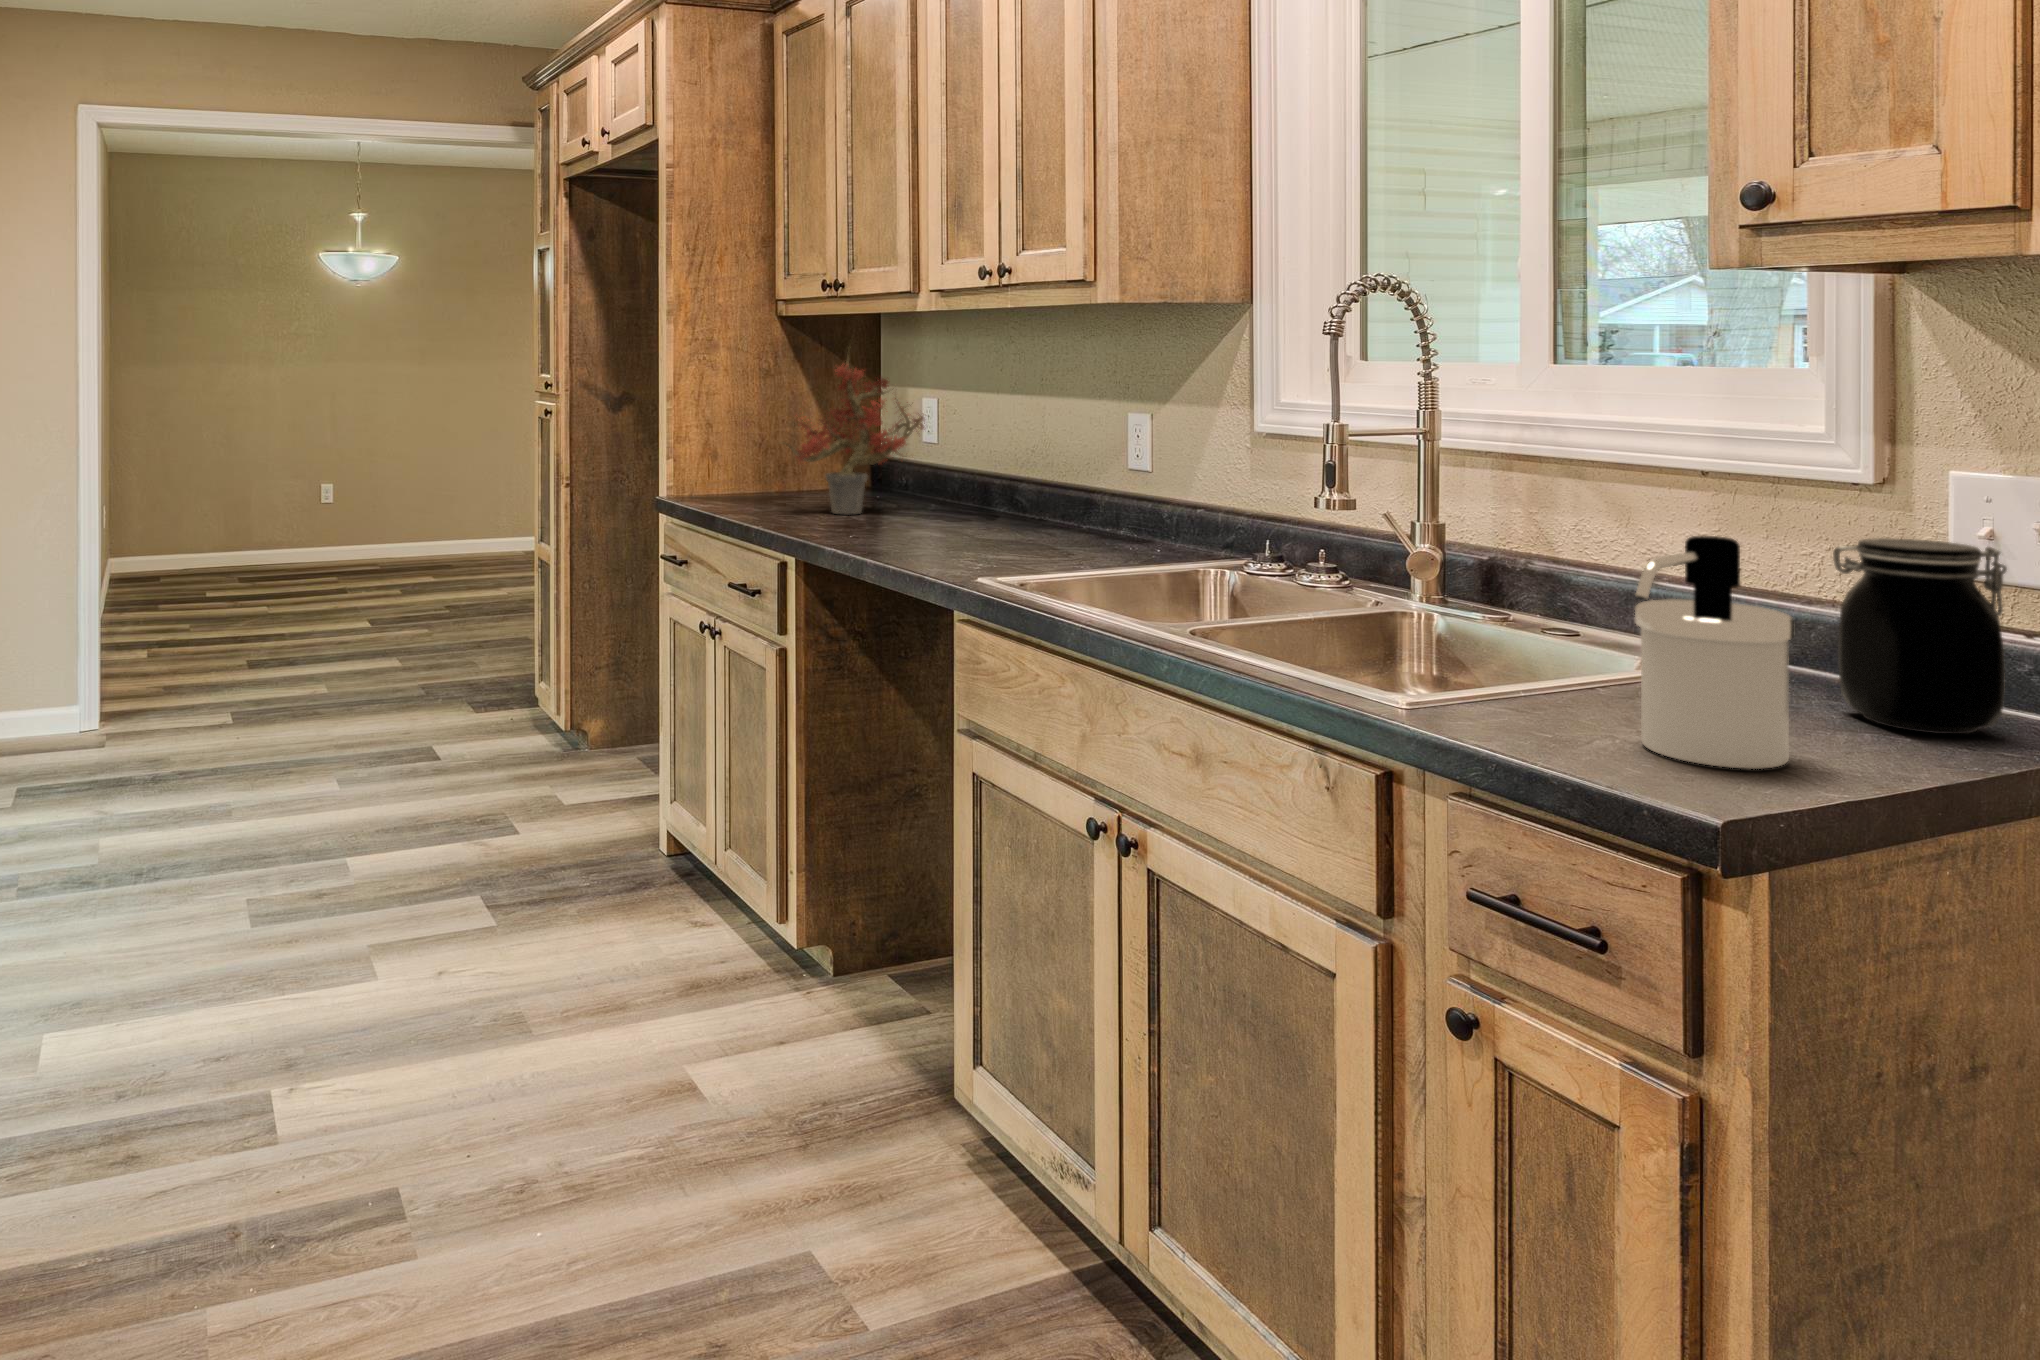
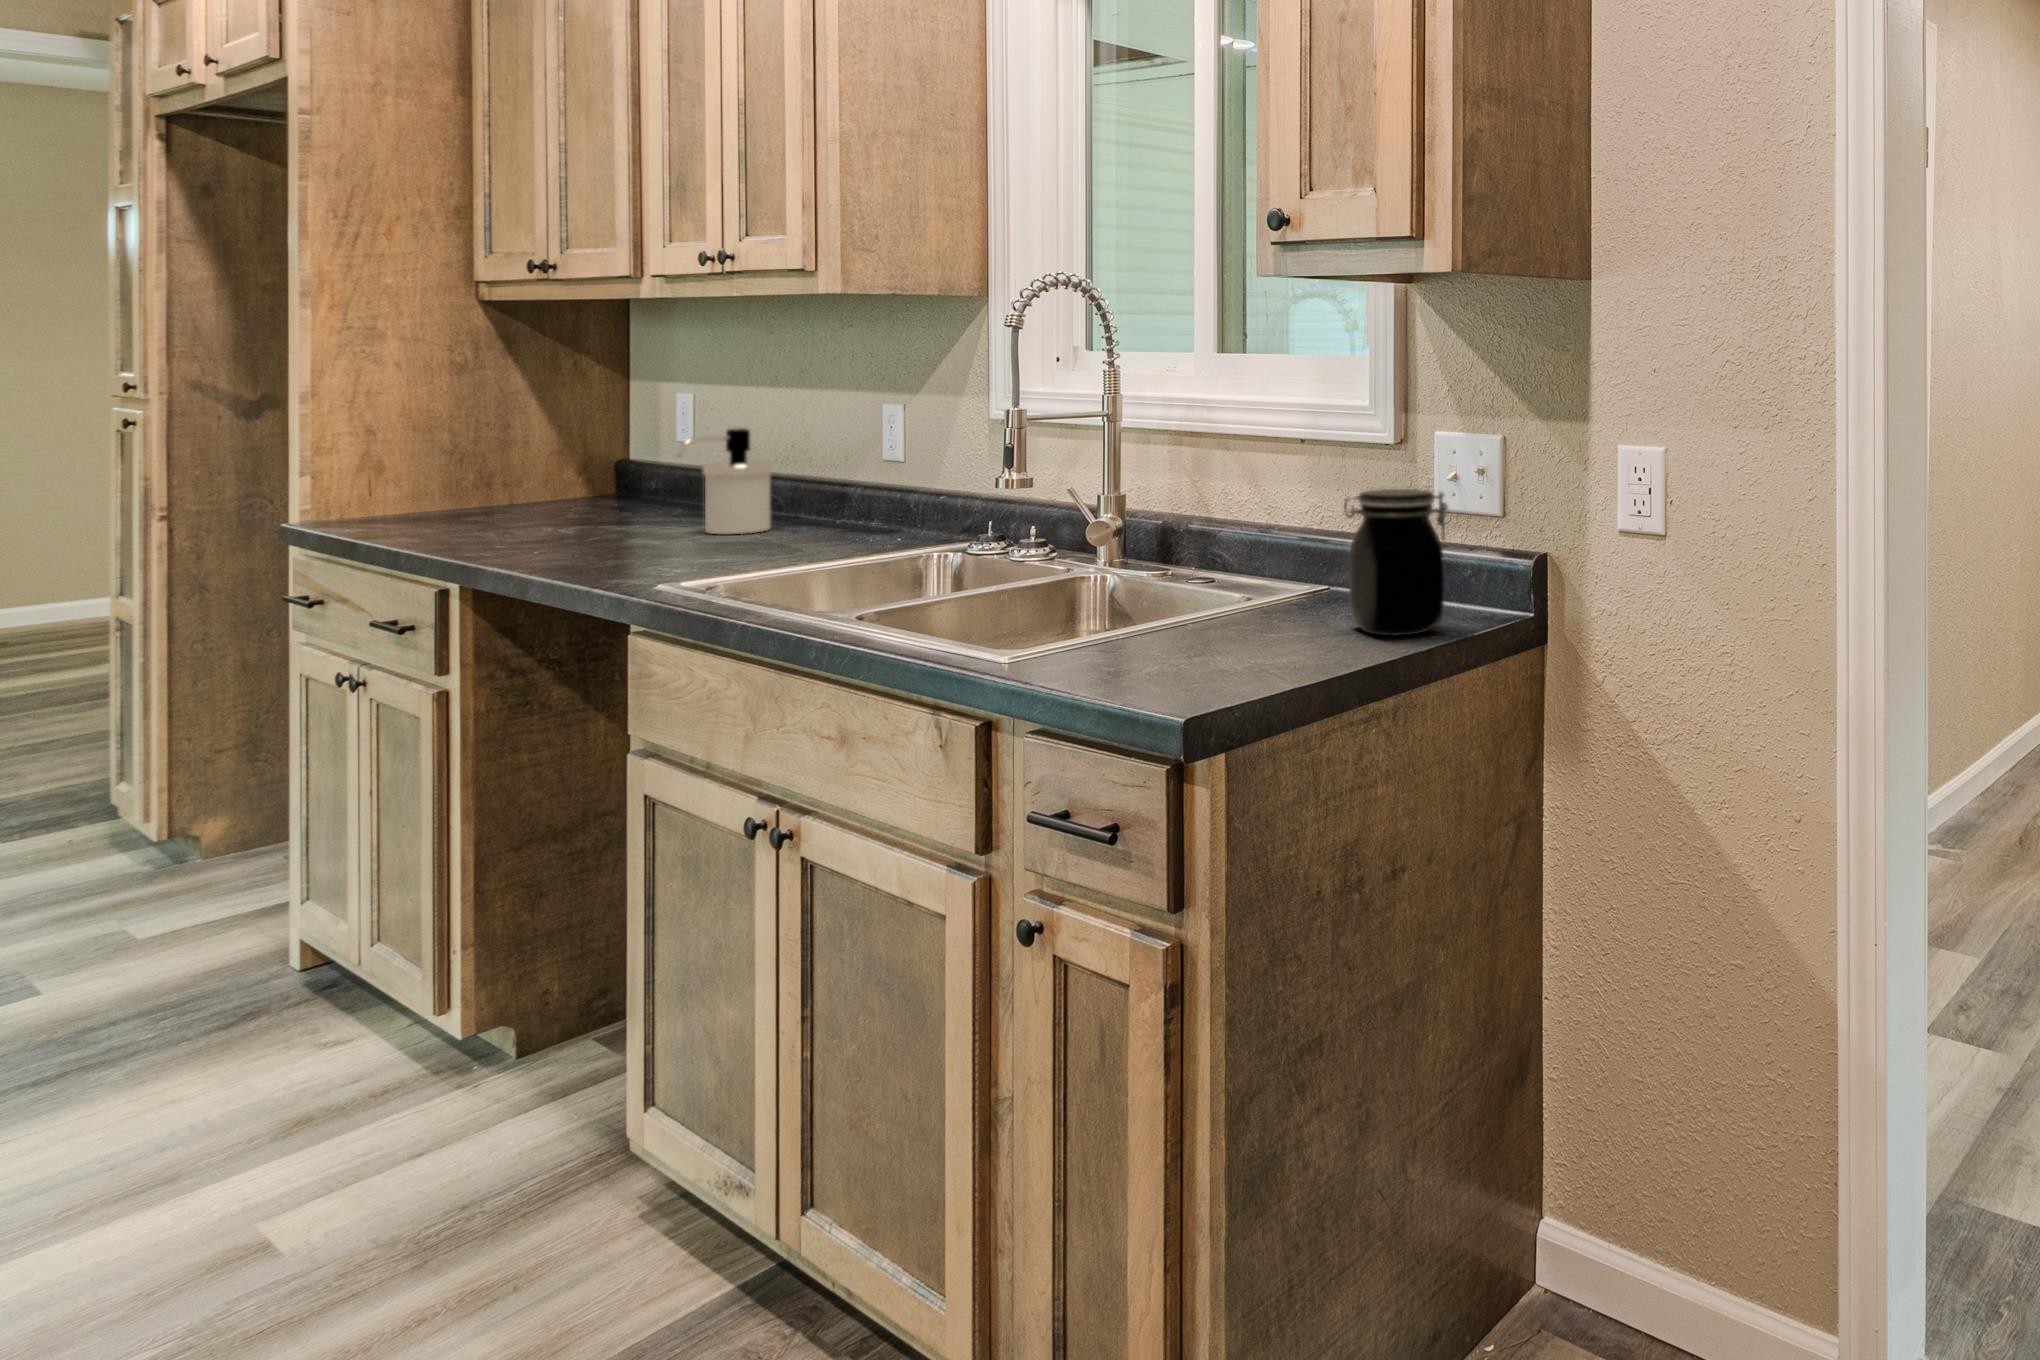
potted plant: present [787,357,924,514] -> none [446,327,655,530]
soap dispenser: present [1635,536,1794,769] -> present [676,429,773,534]

